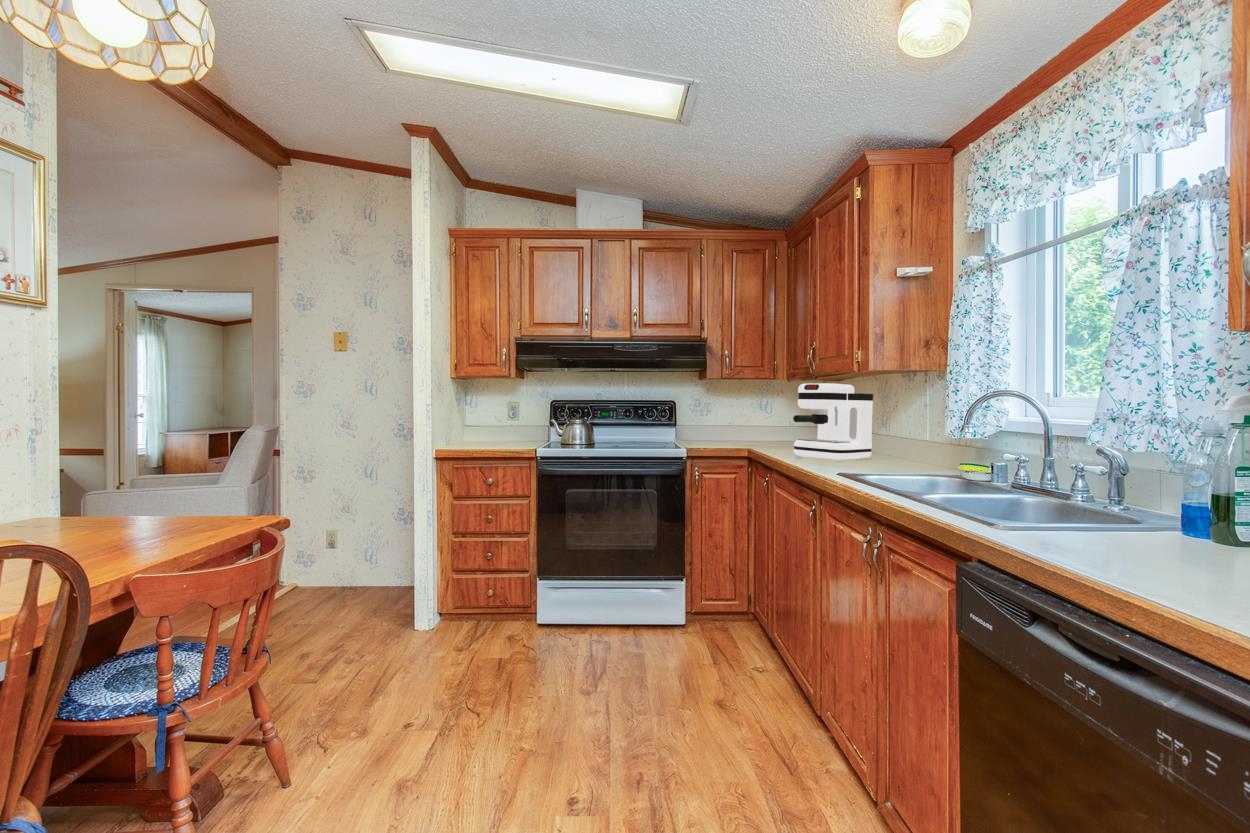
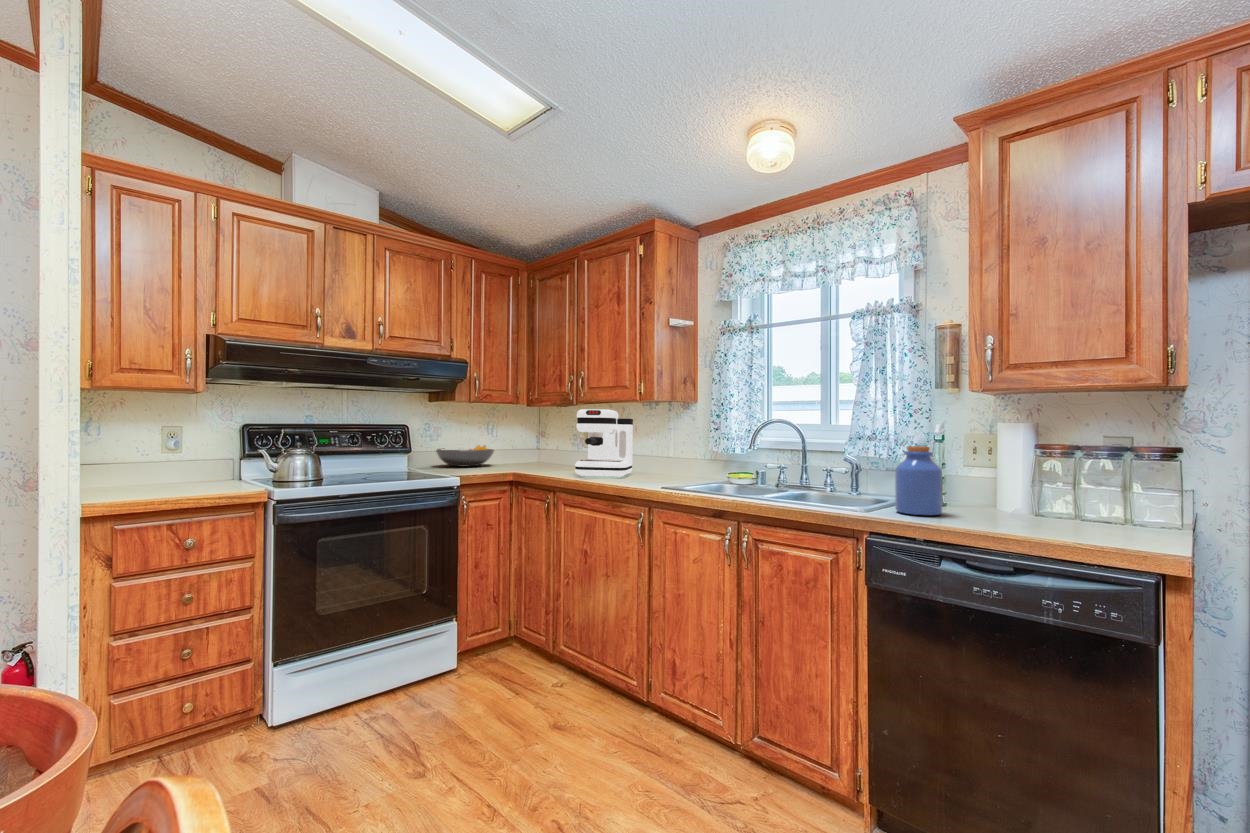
fruit bowl: none [707,422,765,442] -> present [436,445,494,467]
jar: none [1053,434,1145,552] -> present [895,446,942,515]

